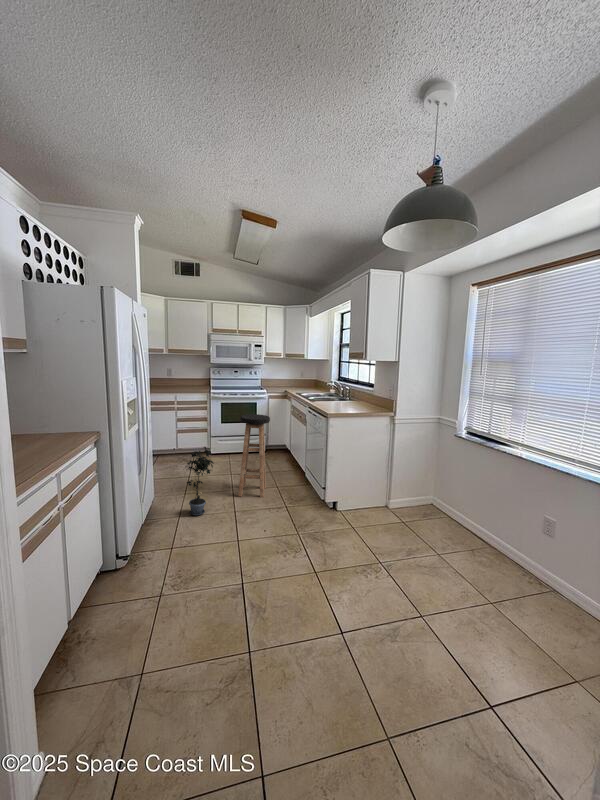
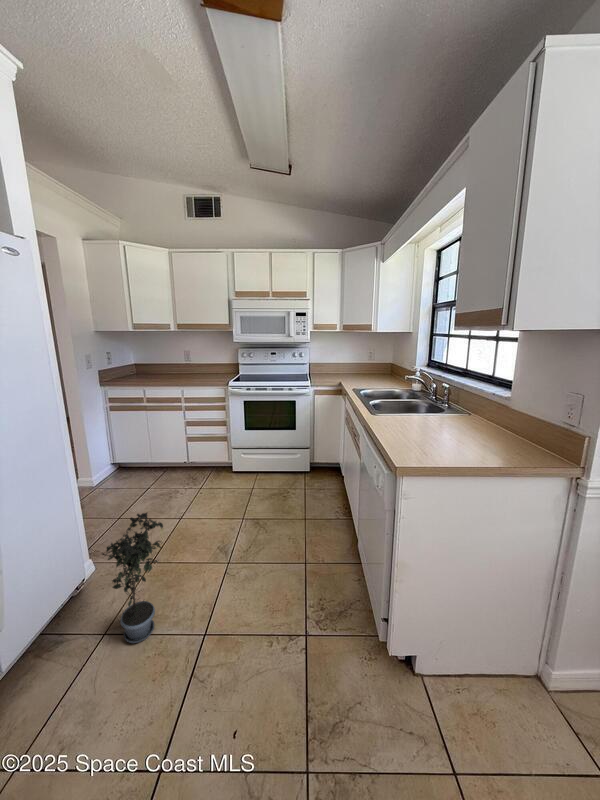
bar stool: present [238,414,270,497] -> none [232,436,290,595]

